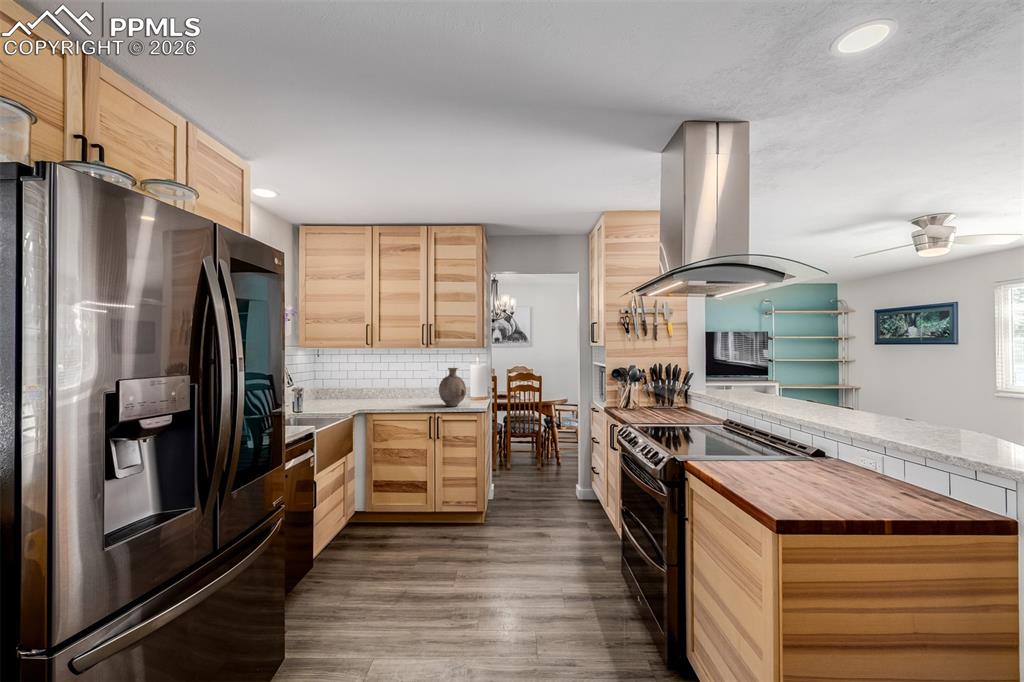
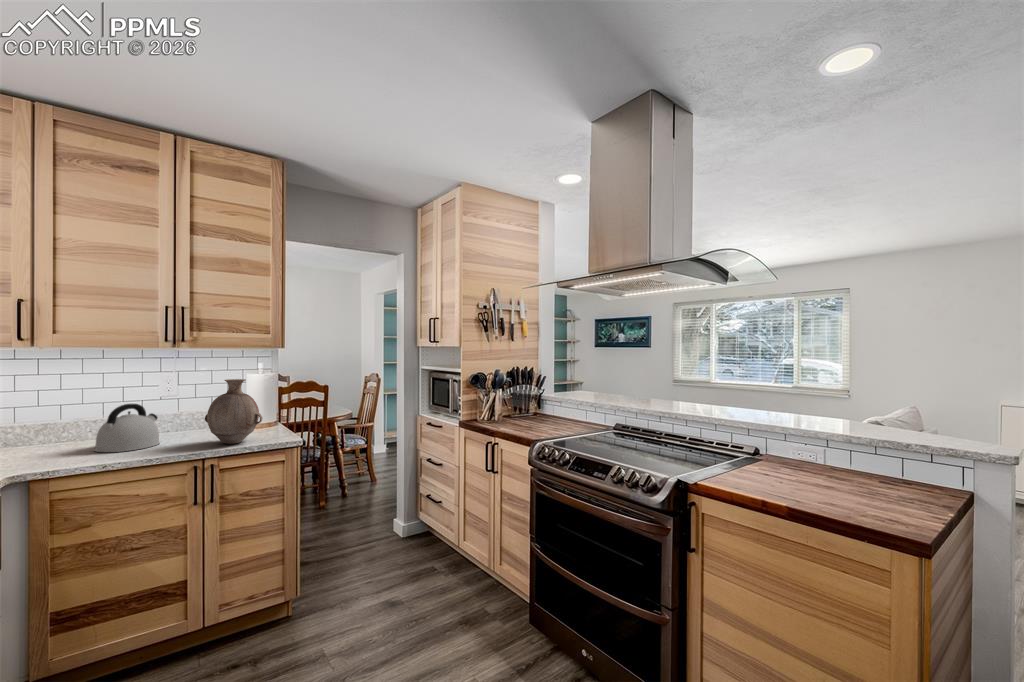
kettle: none [393,380,422,405] -> present [94,404,160,452]

